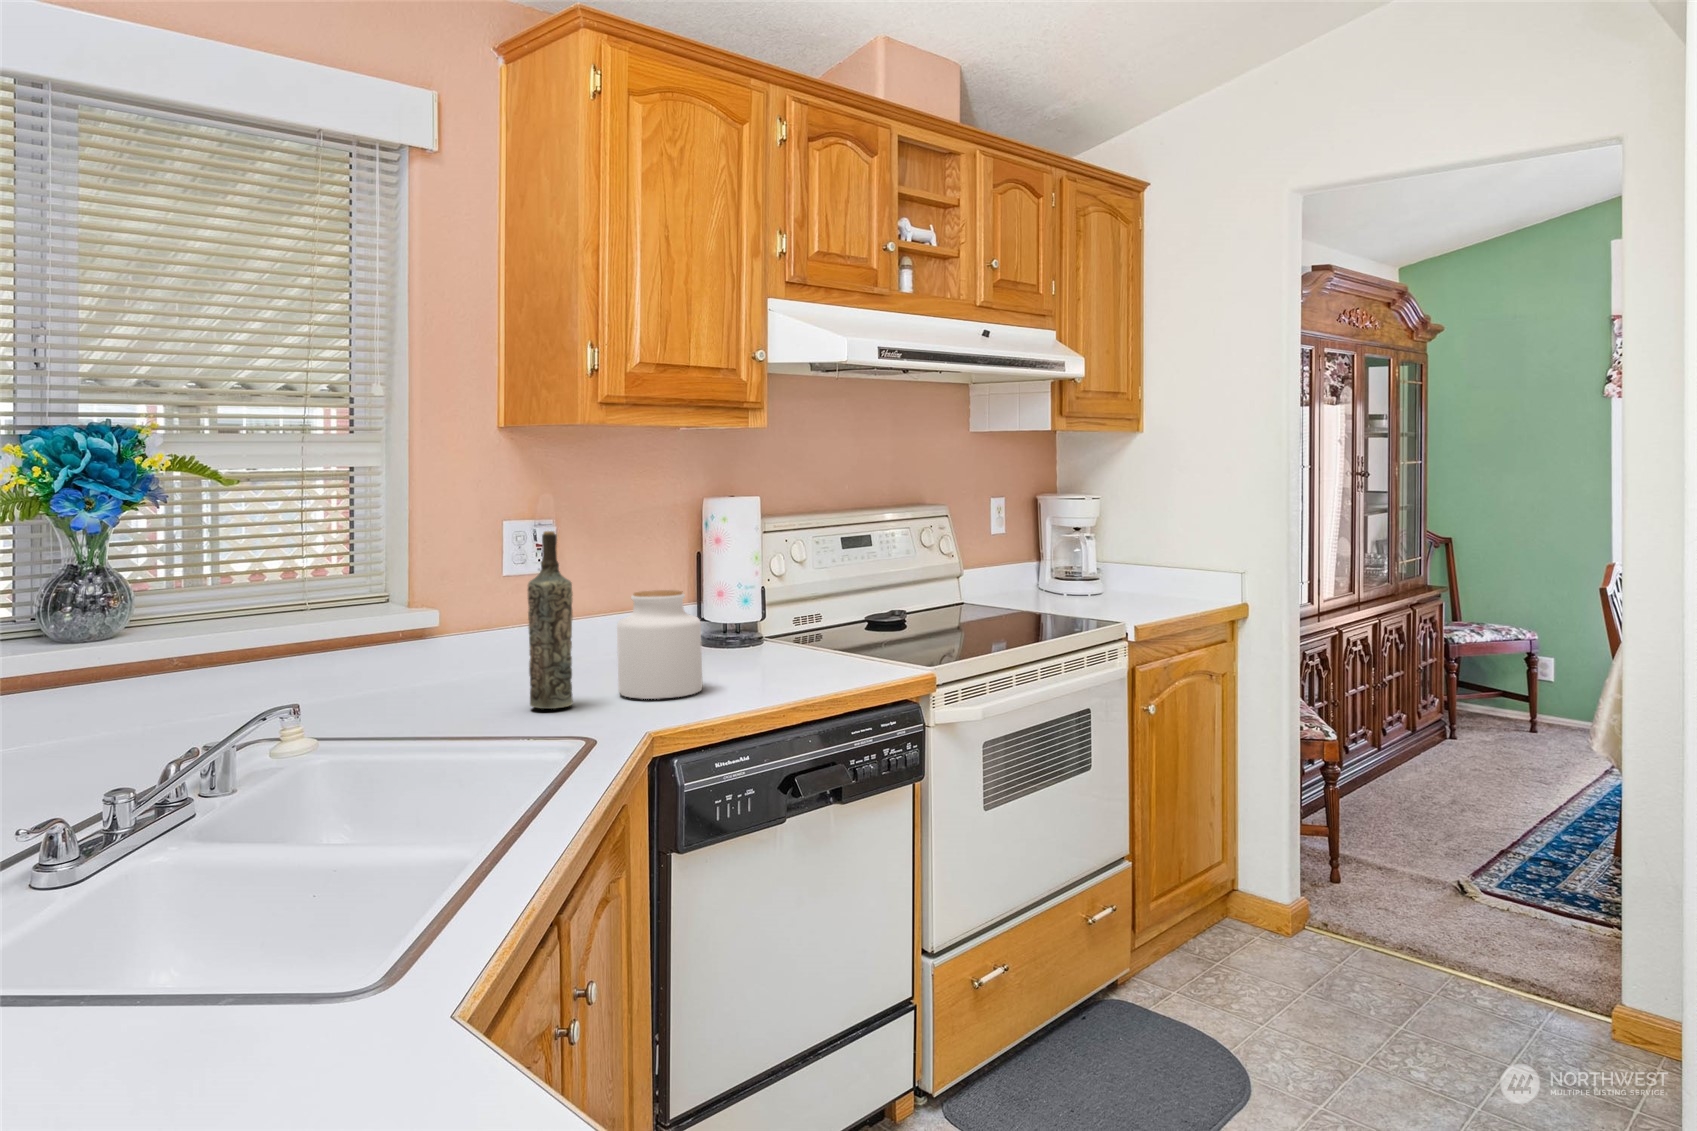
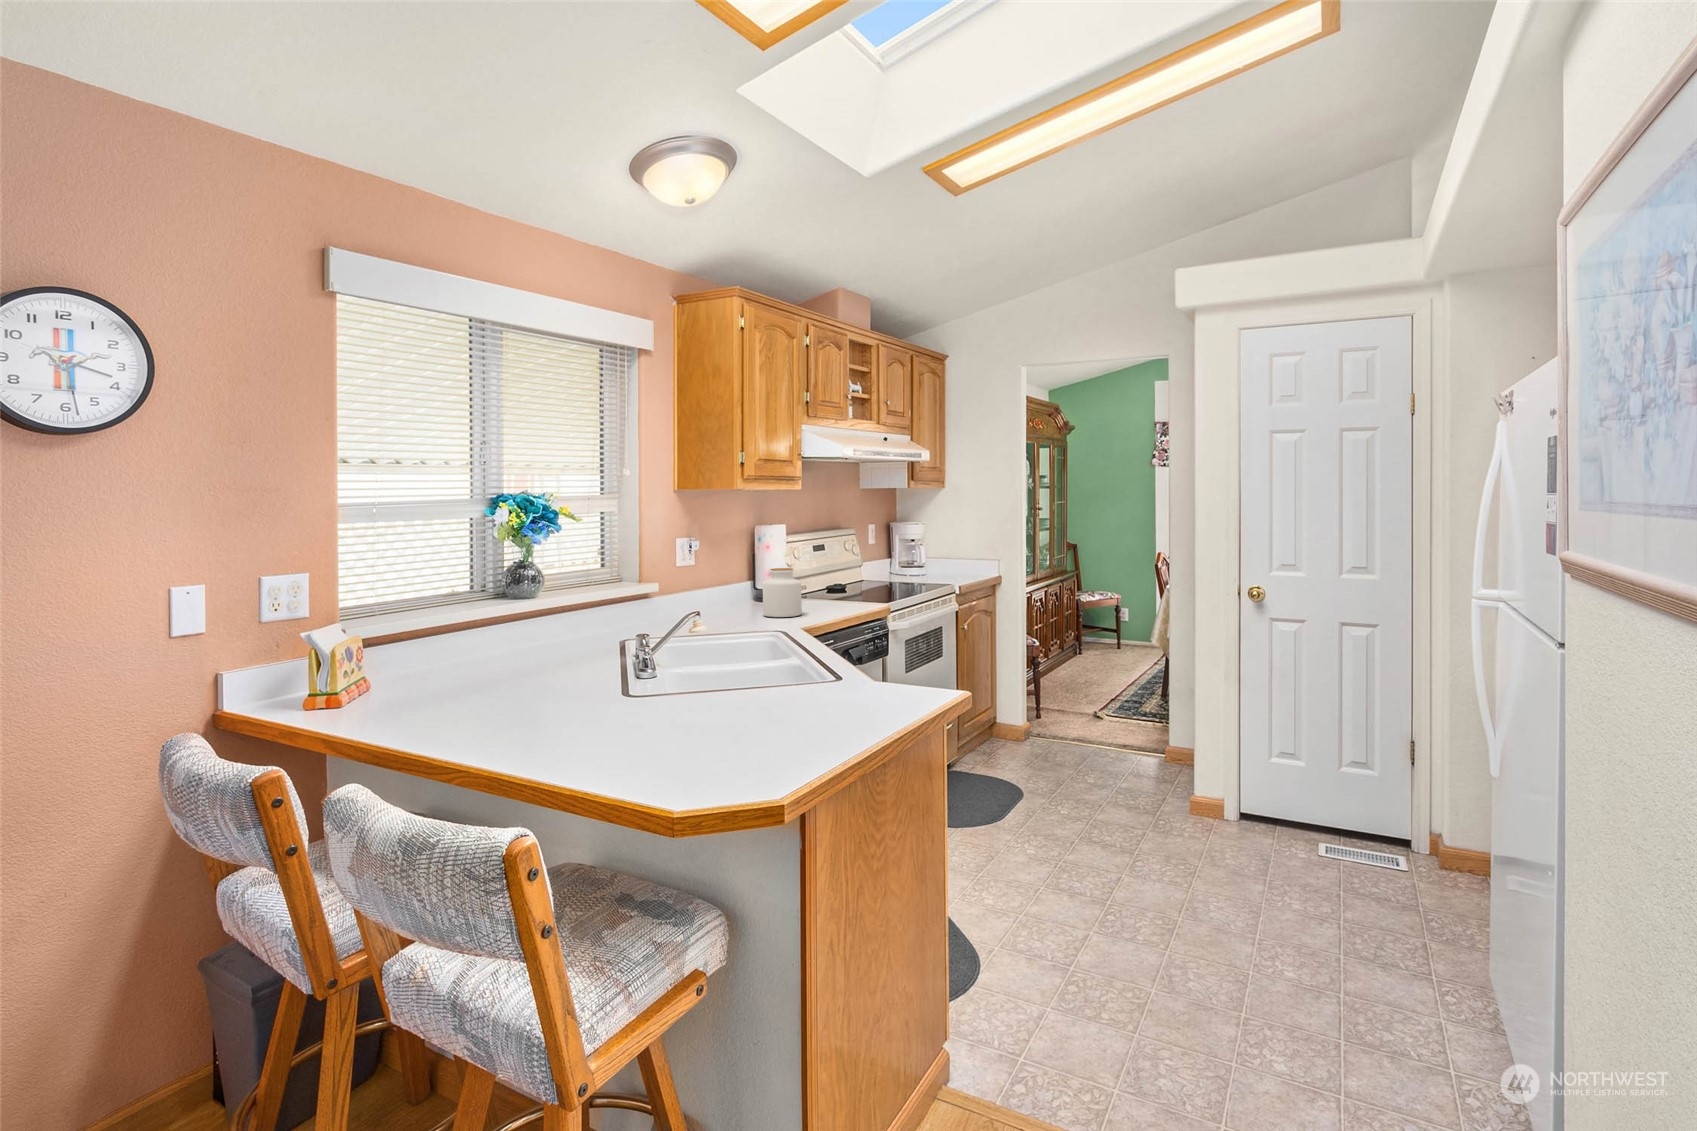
bottle: present [528,531,573,709] -> none [734,541,754,622]

